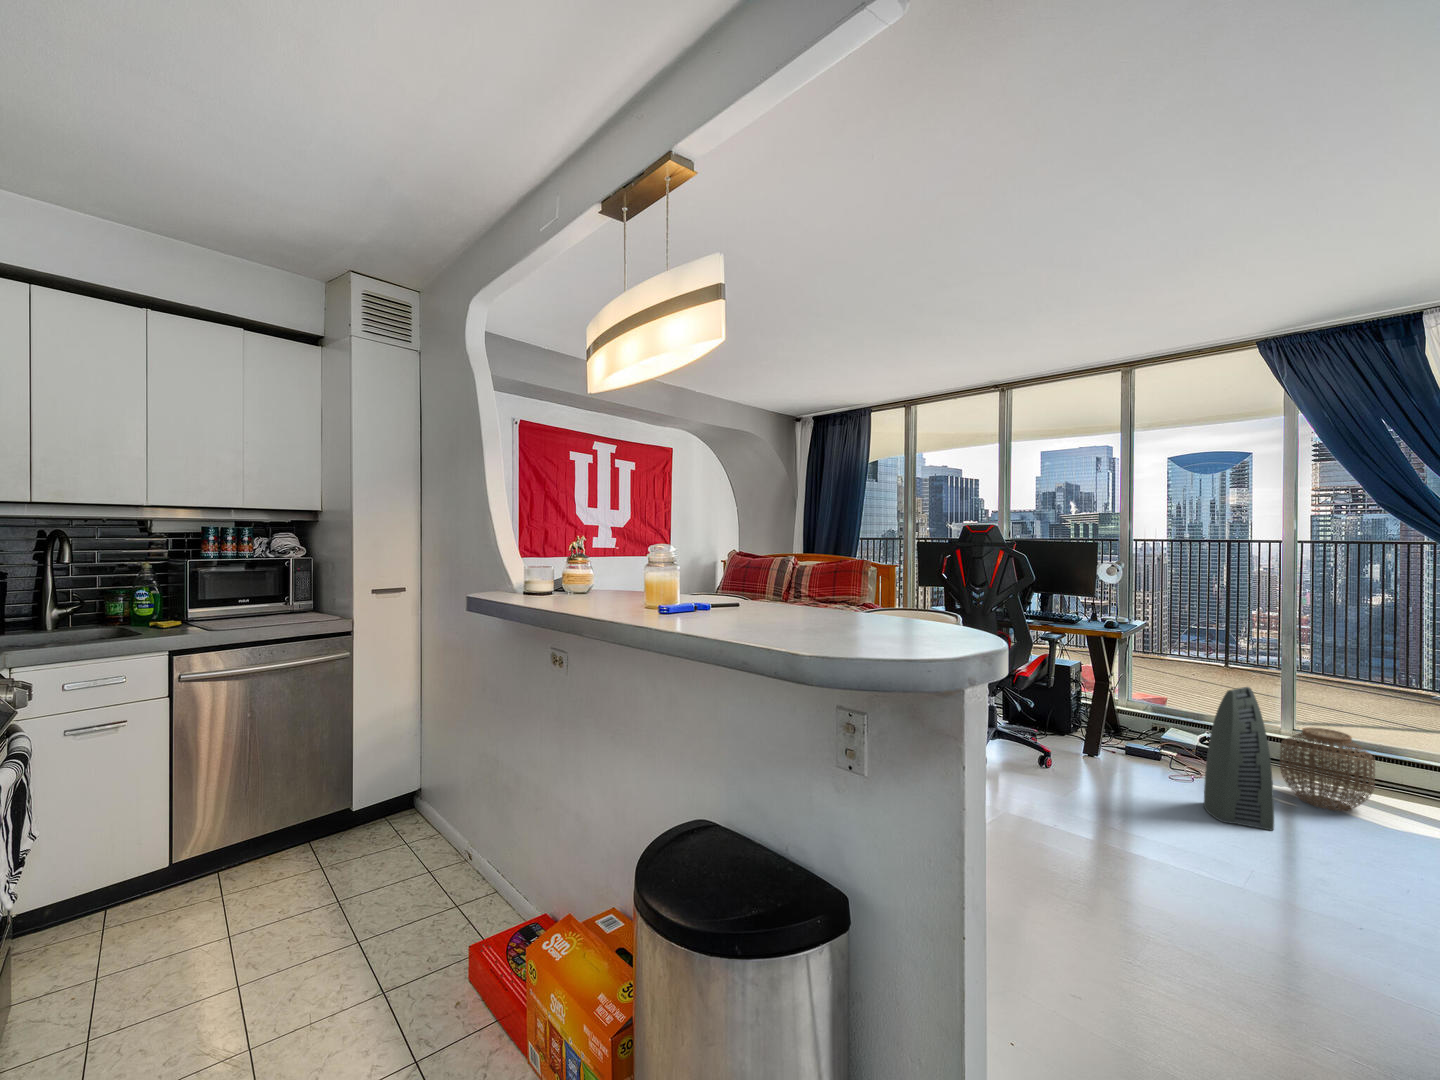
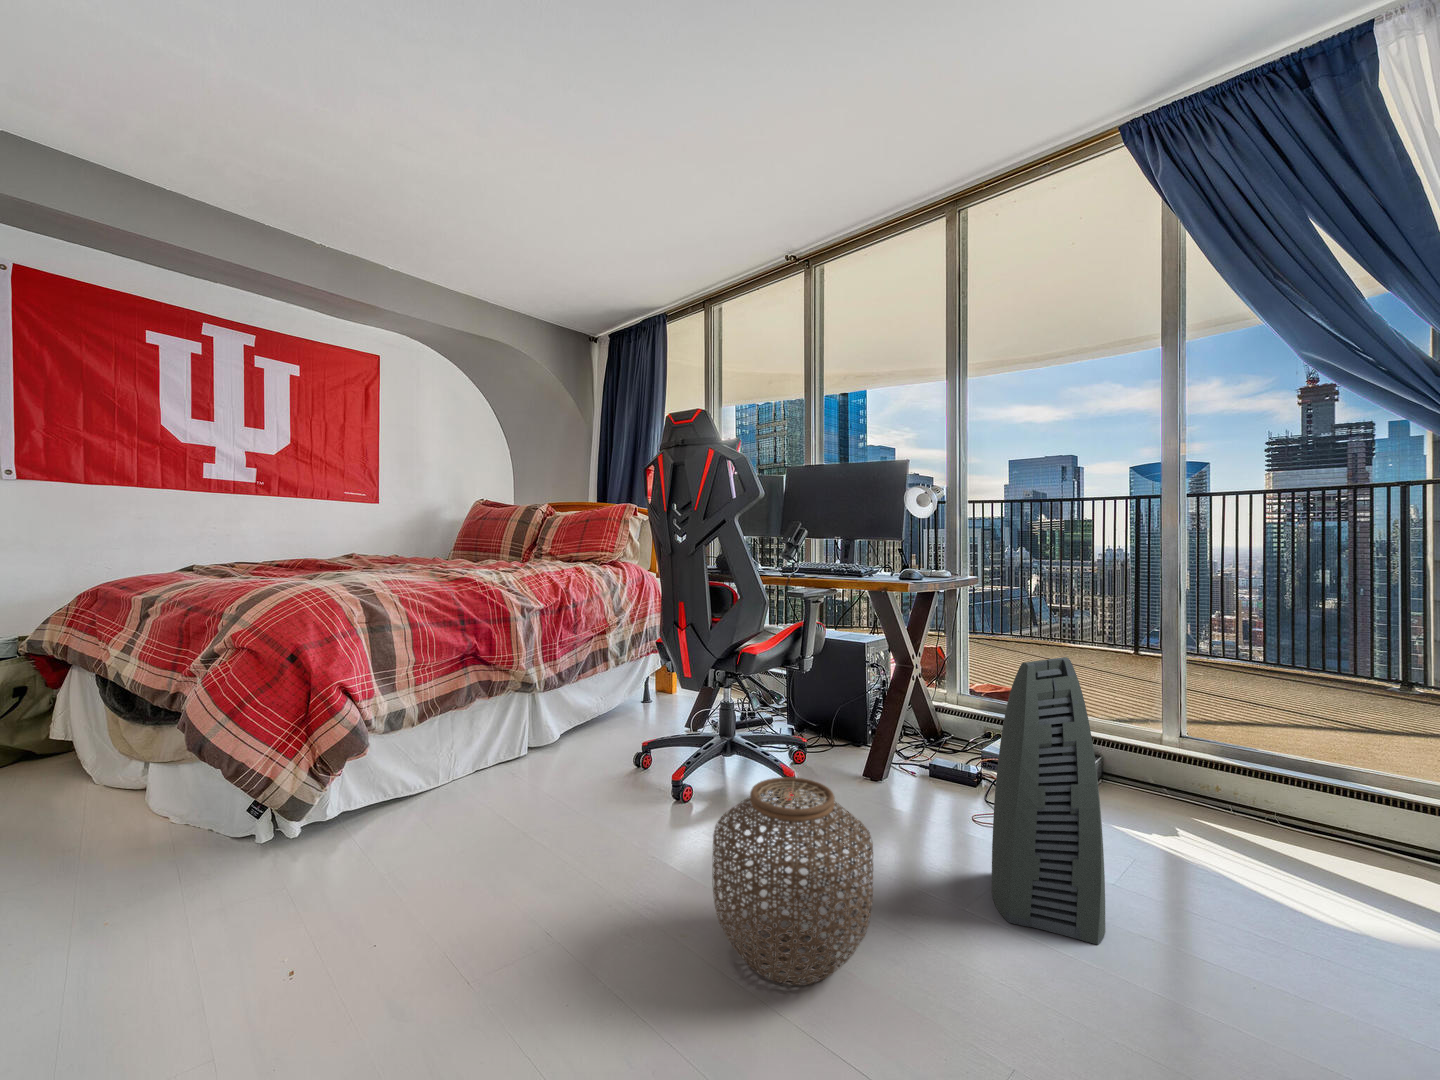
woven basket: present [1280,727,1375,811] -> present [712,777,873,985]

